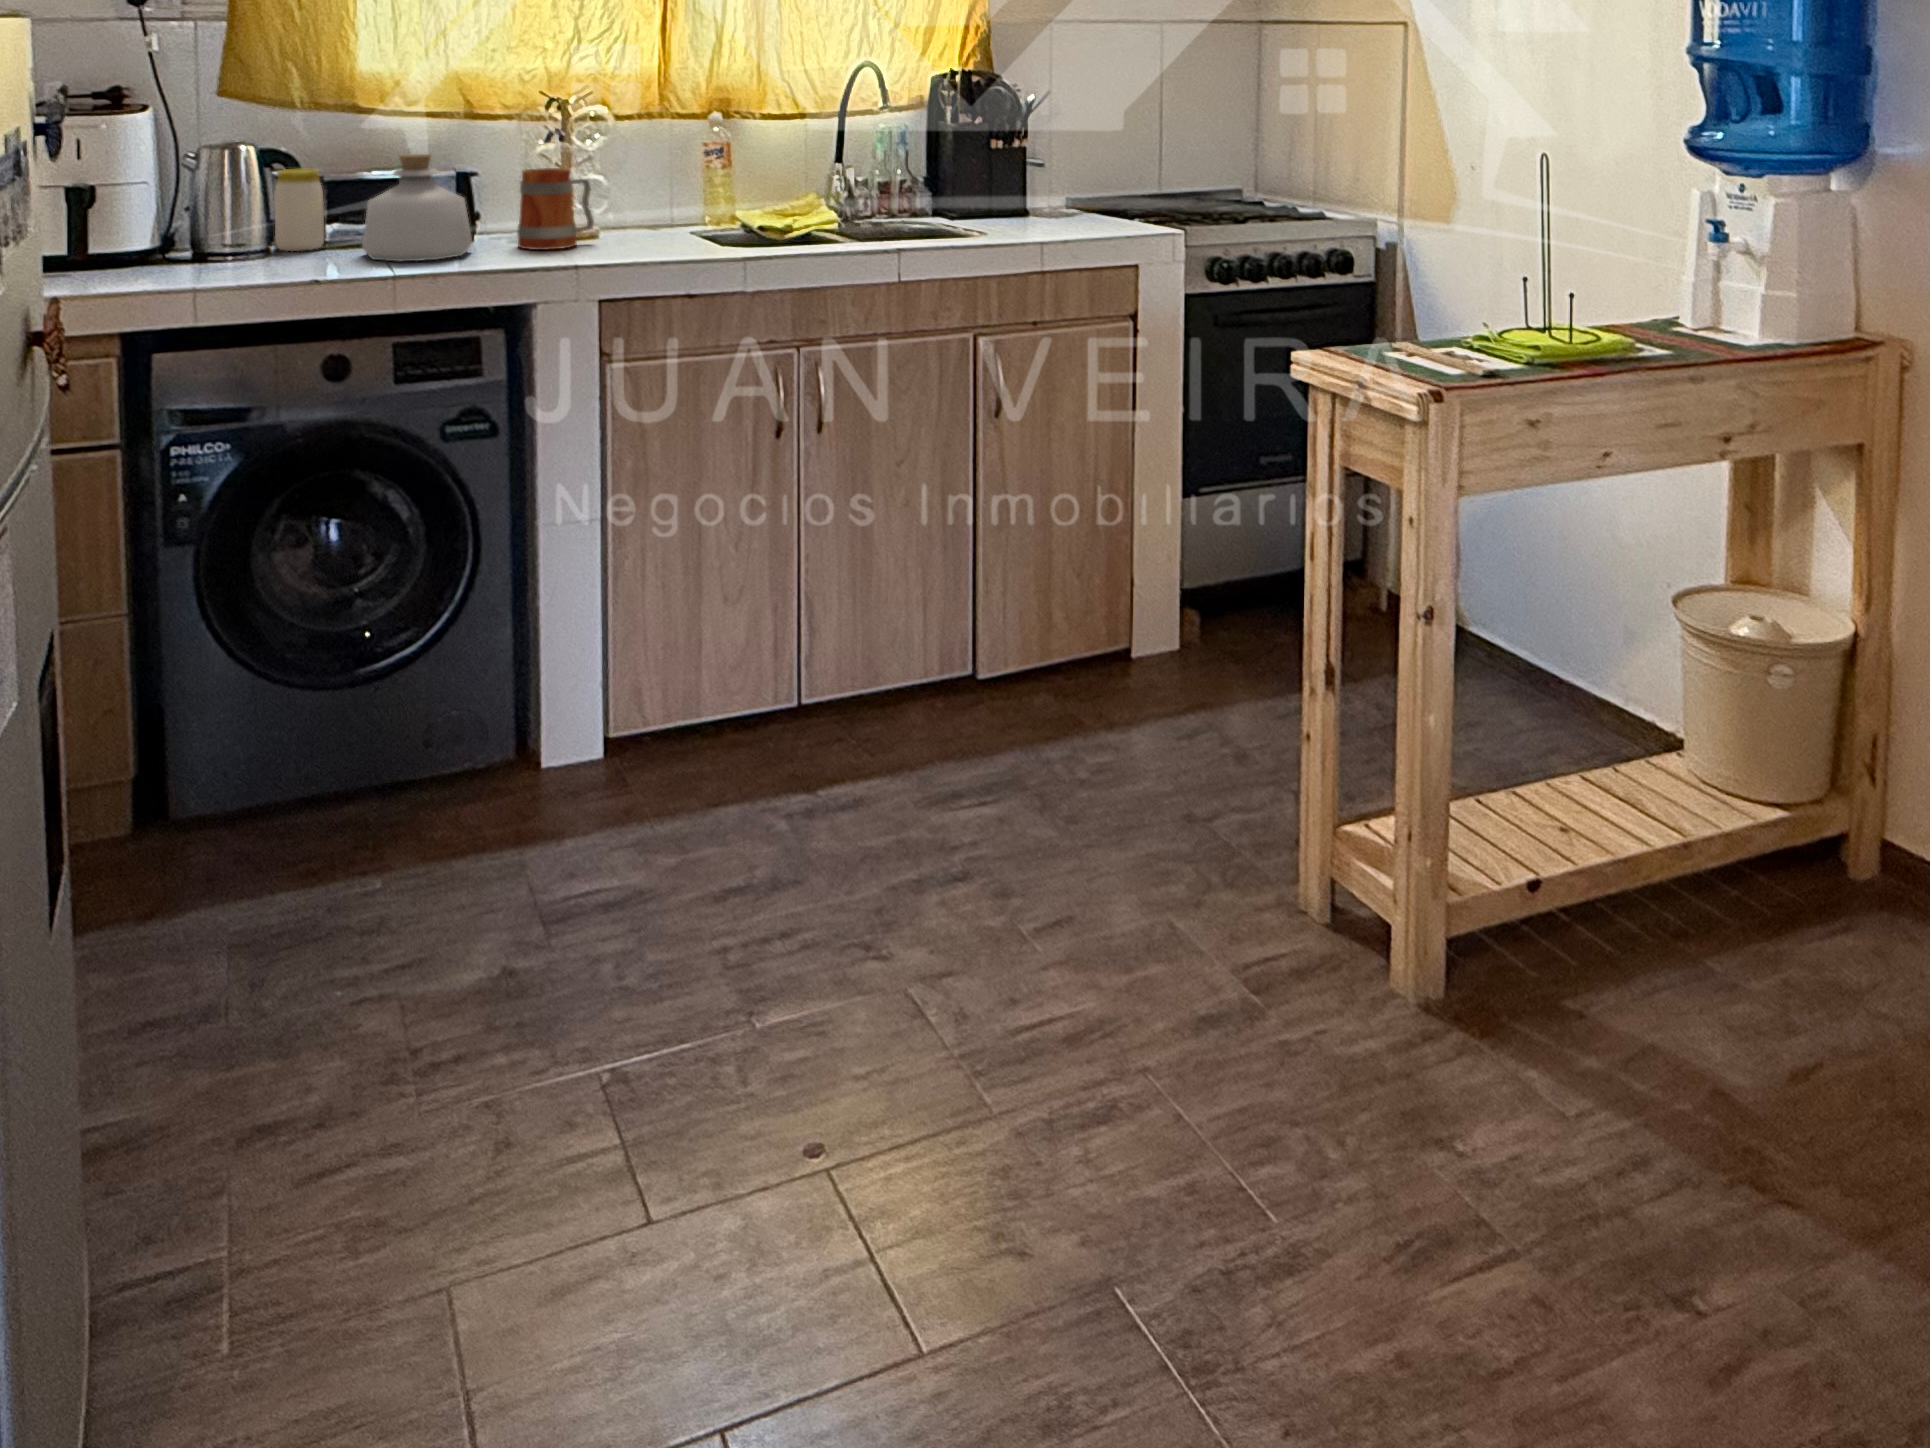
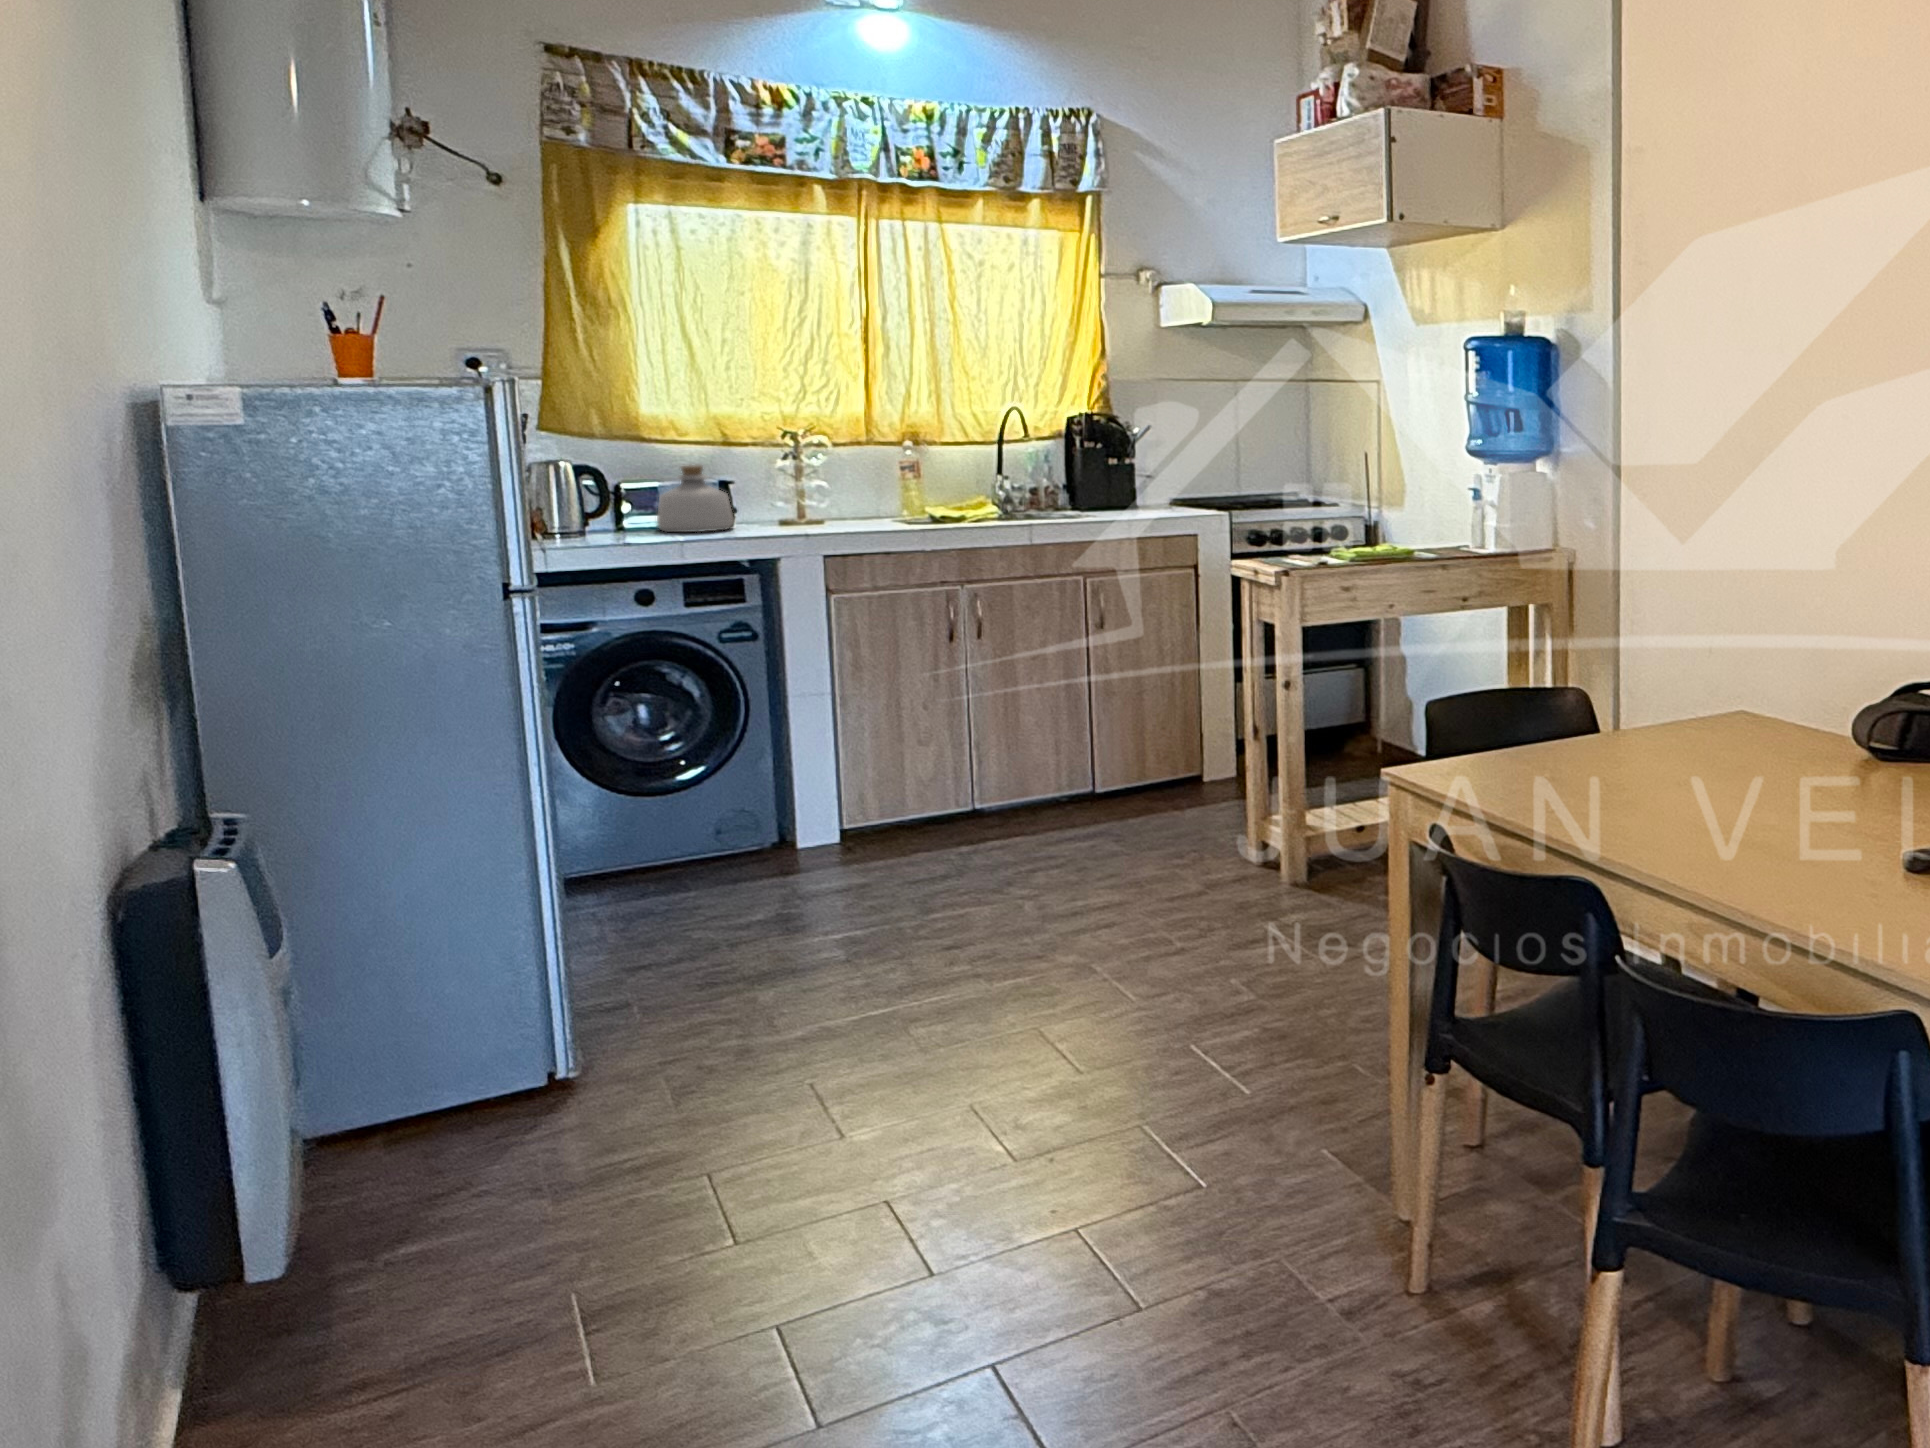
mug: present [517,168,594,250] -> none [765,475,819,526]
jar: present [274,169,324,251] -> none [590,476,628,528]

